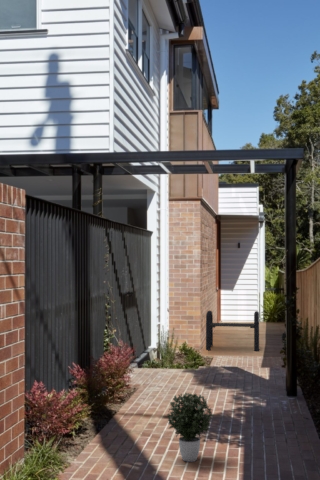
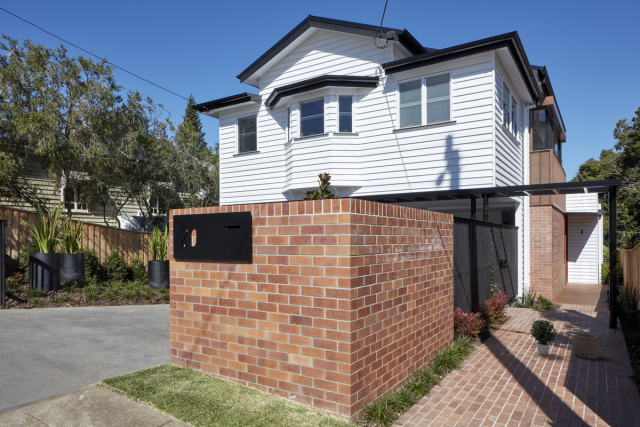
bench: present [206,311,259,351] -> none [556,276,595,304]
woven basket: none [237,410,283,457] -> present [572,333,601,359]

